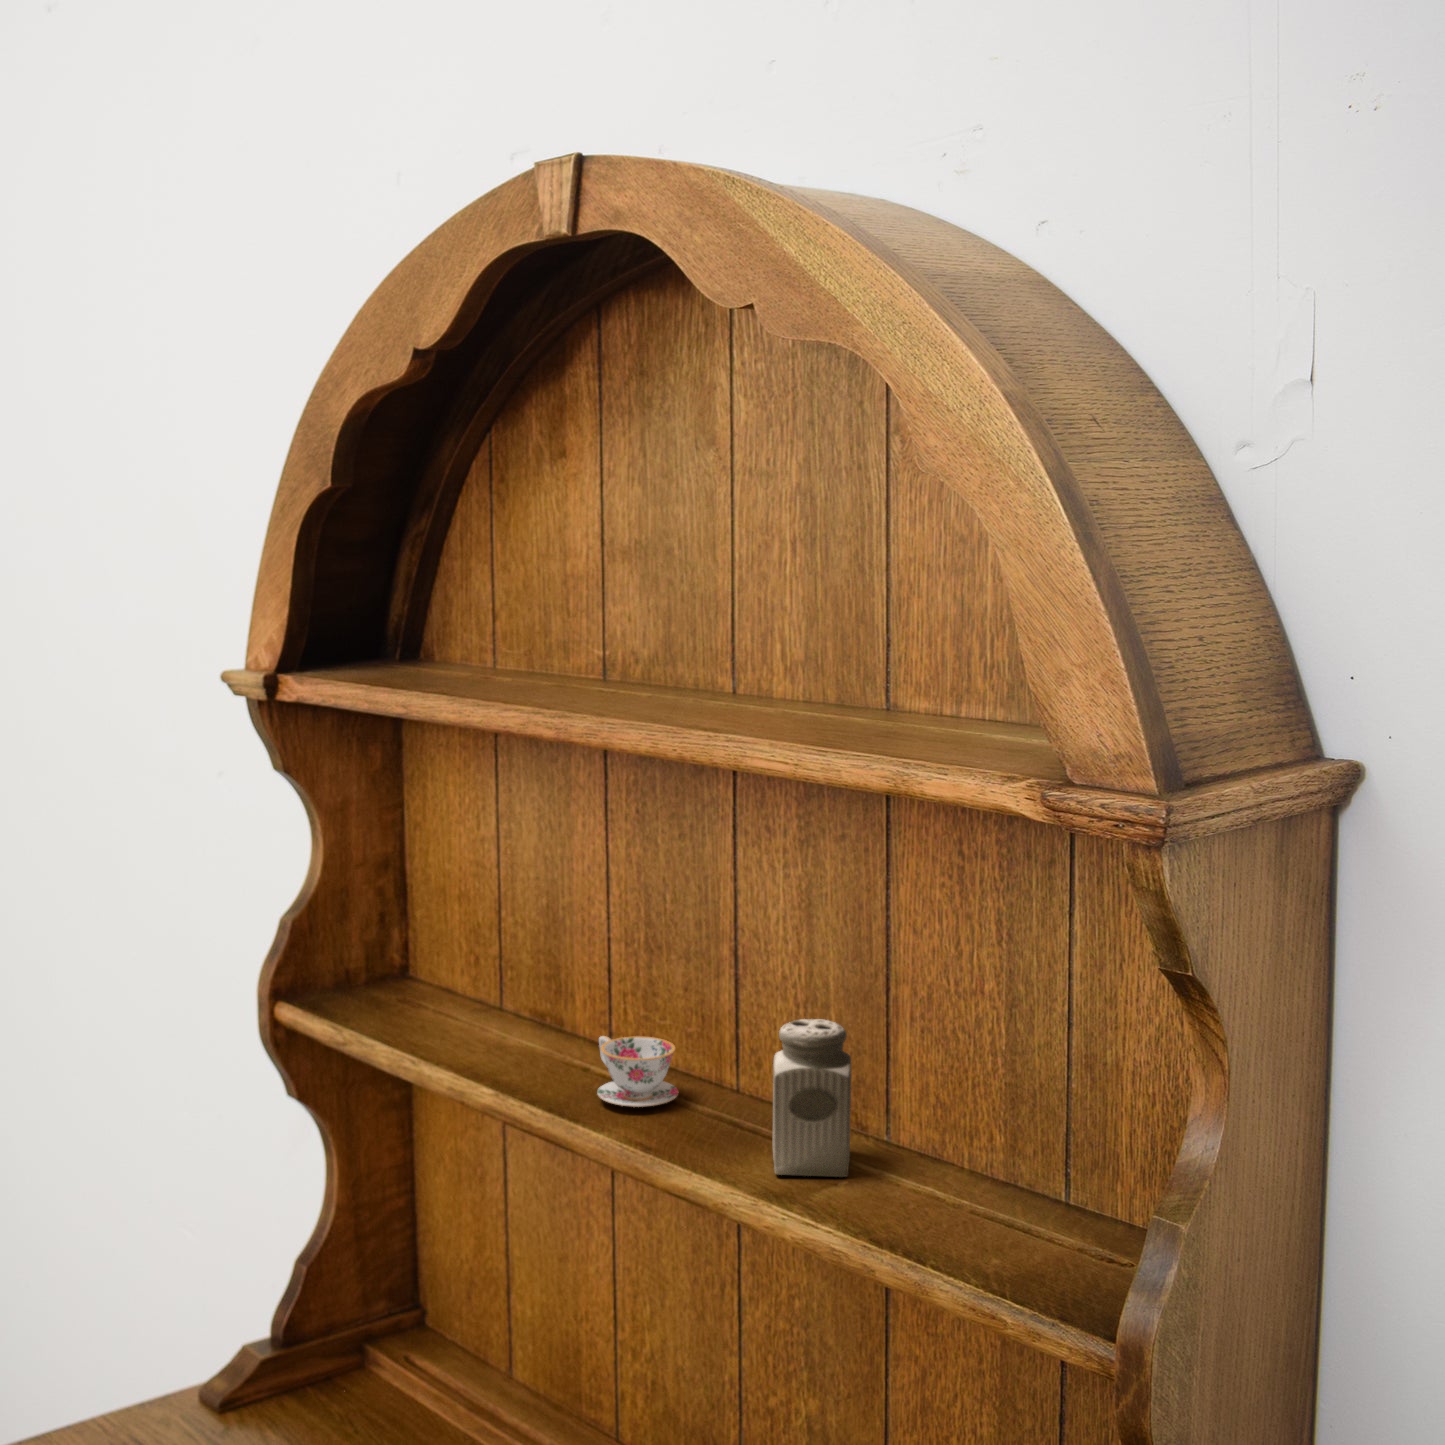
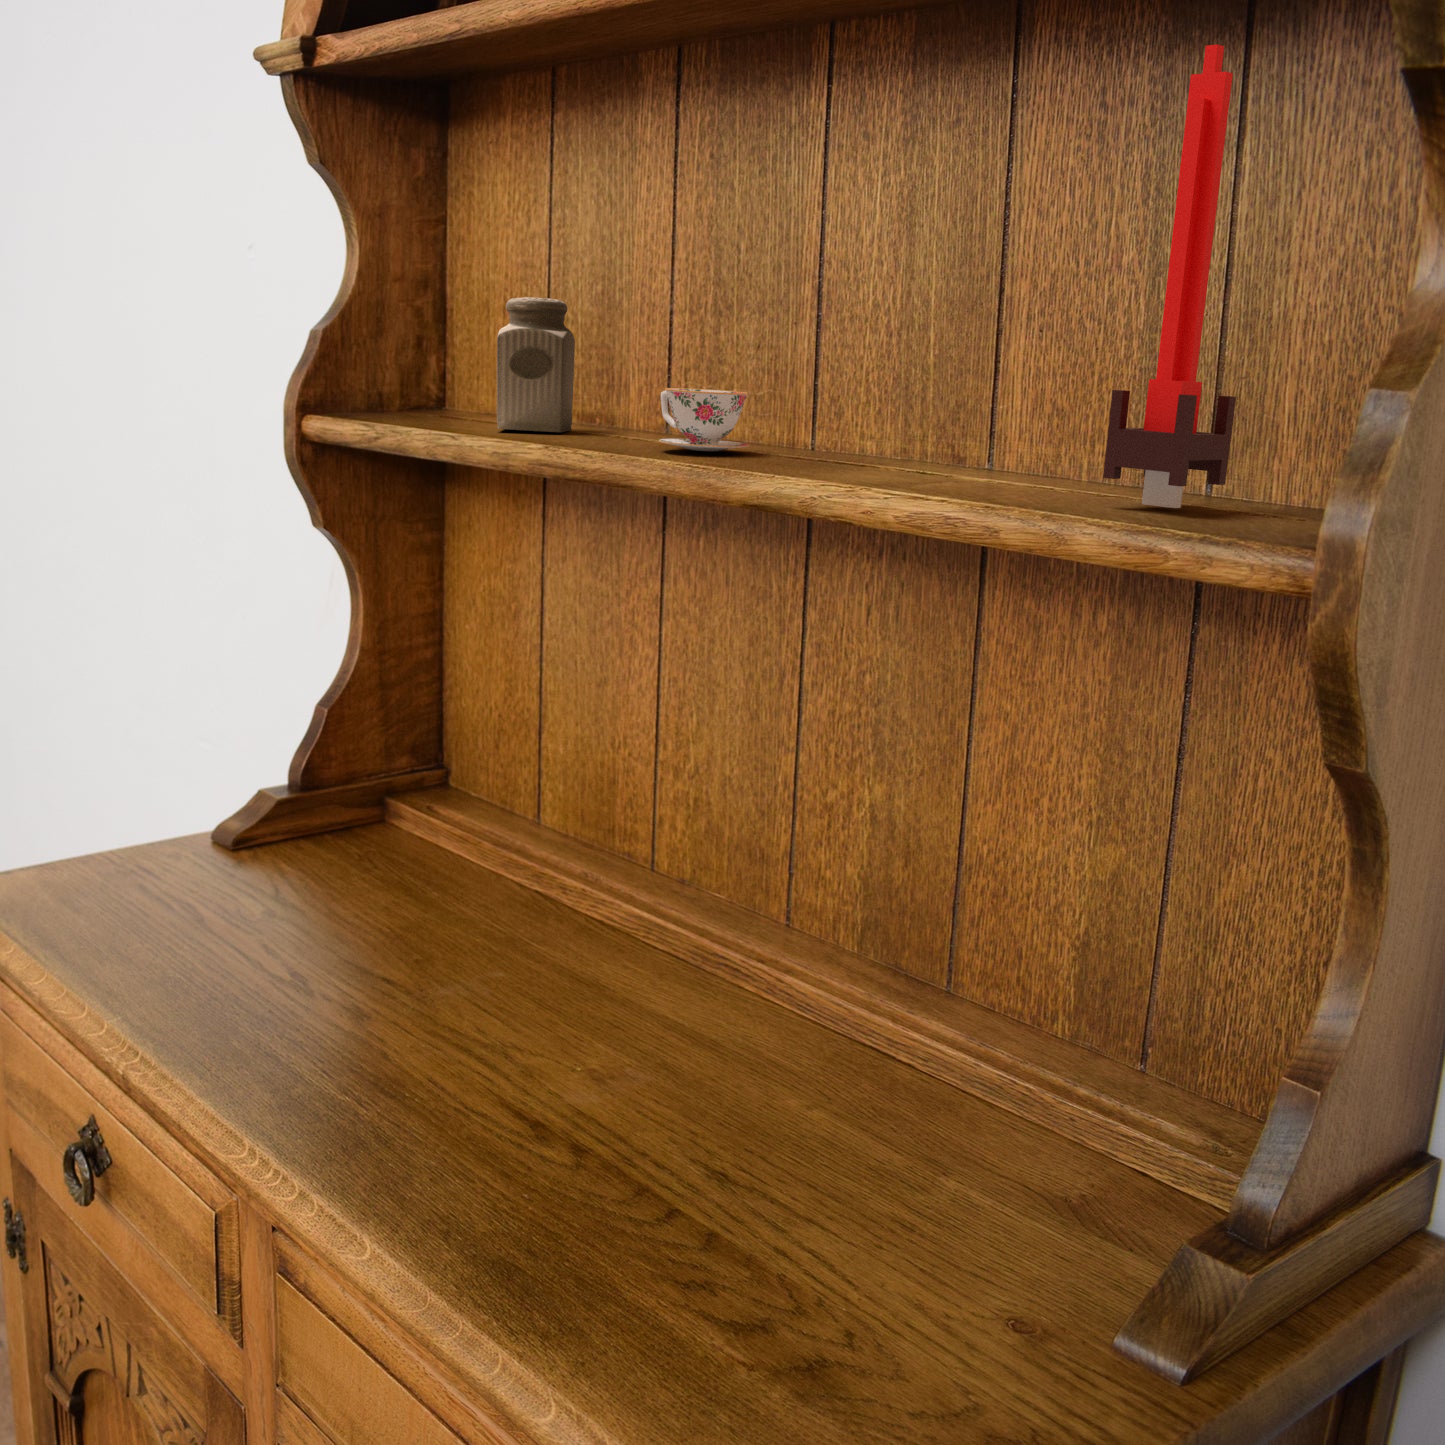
candle: none [968,878,1076,1248] -> present [1103,44,1236,508]
salt shaker: present [773,1019,851,1177] -> present [497,297,575,432]

